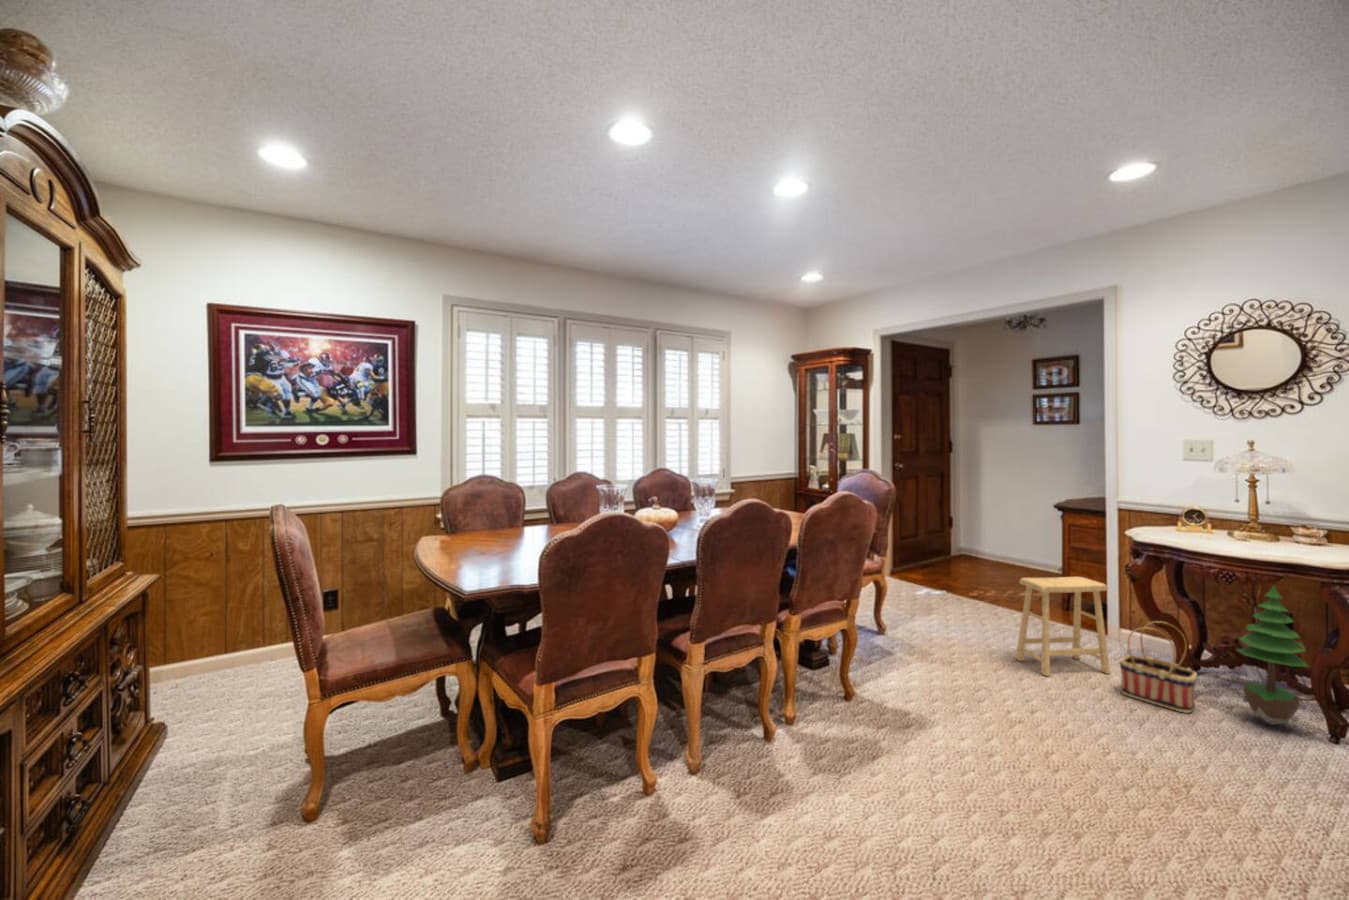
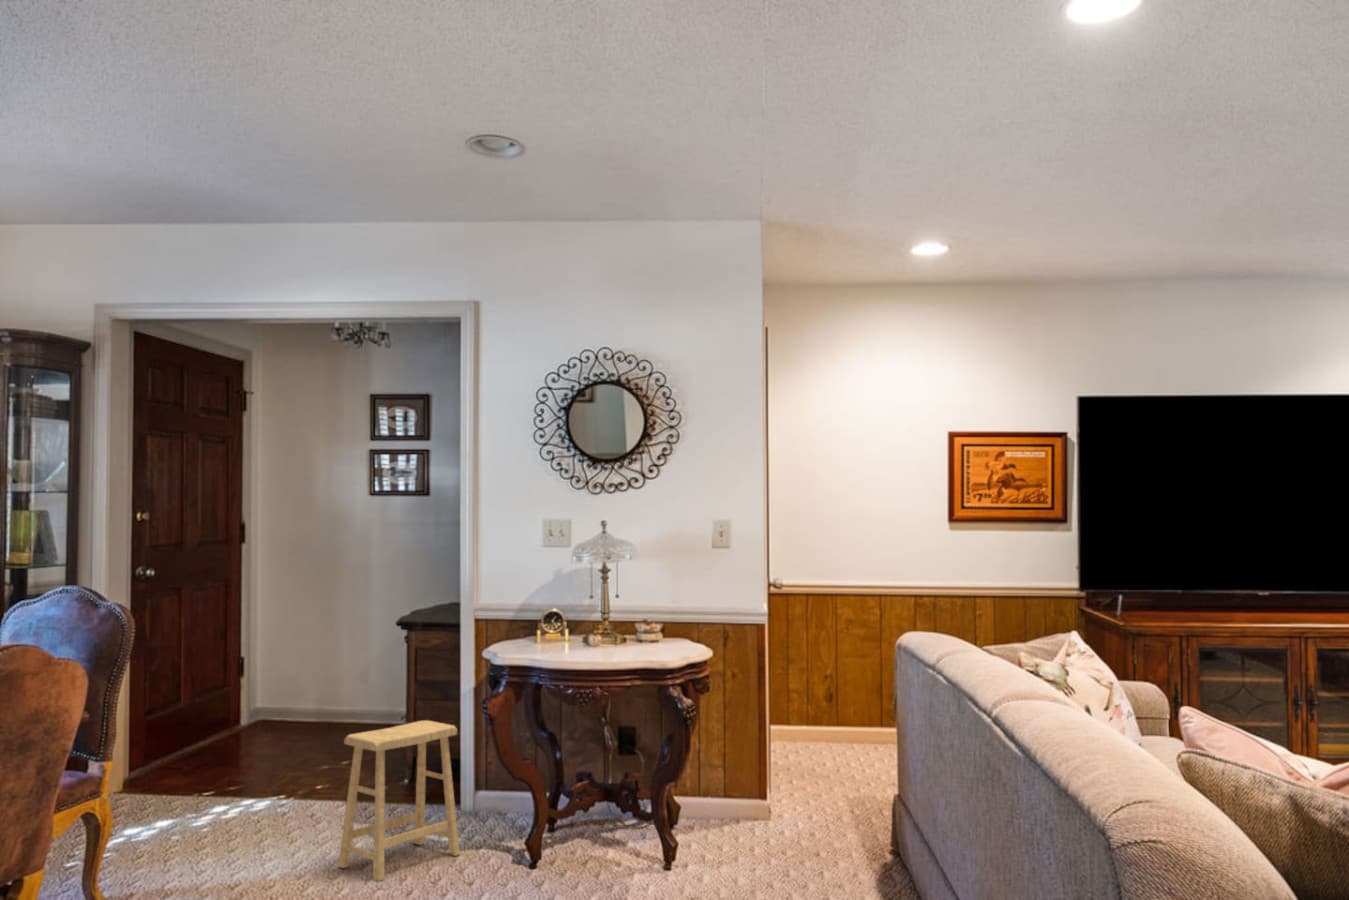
potted tree: present [1237,586,1307,724] -> none [586,694,648,868]
basket: present [1120,621,1197,713] -> none [469,764,551,881]

